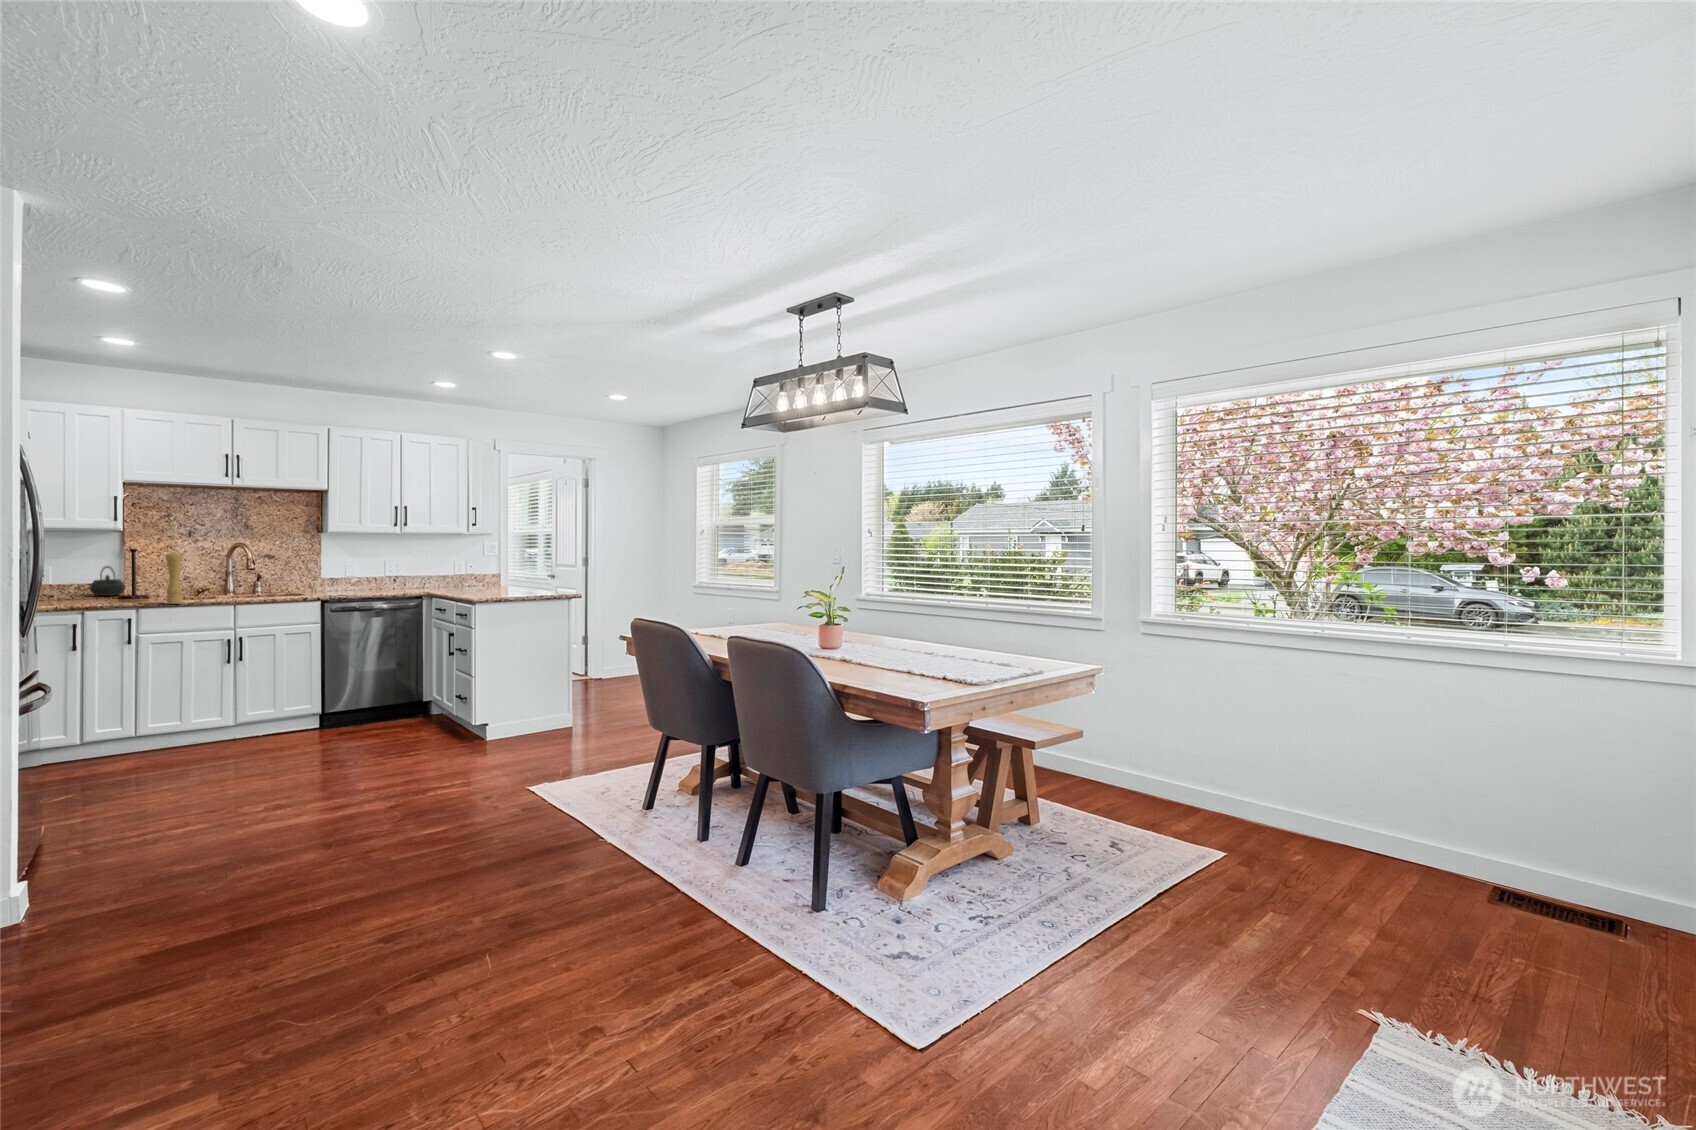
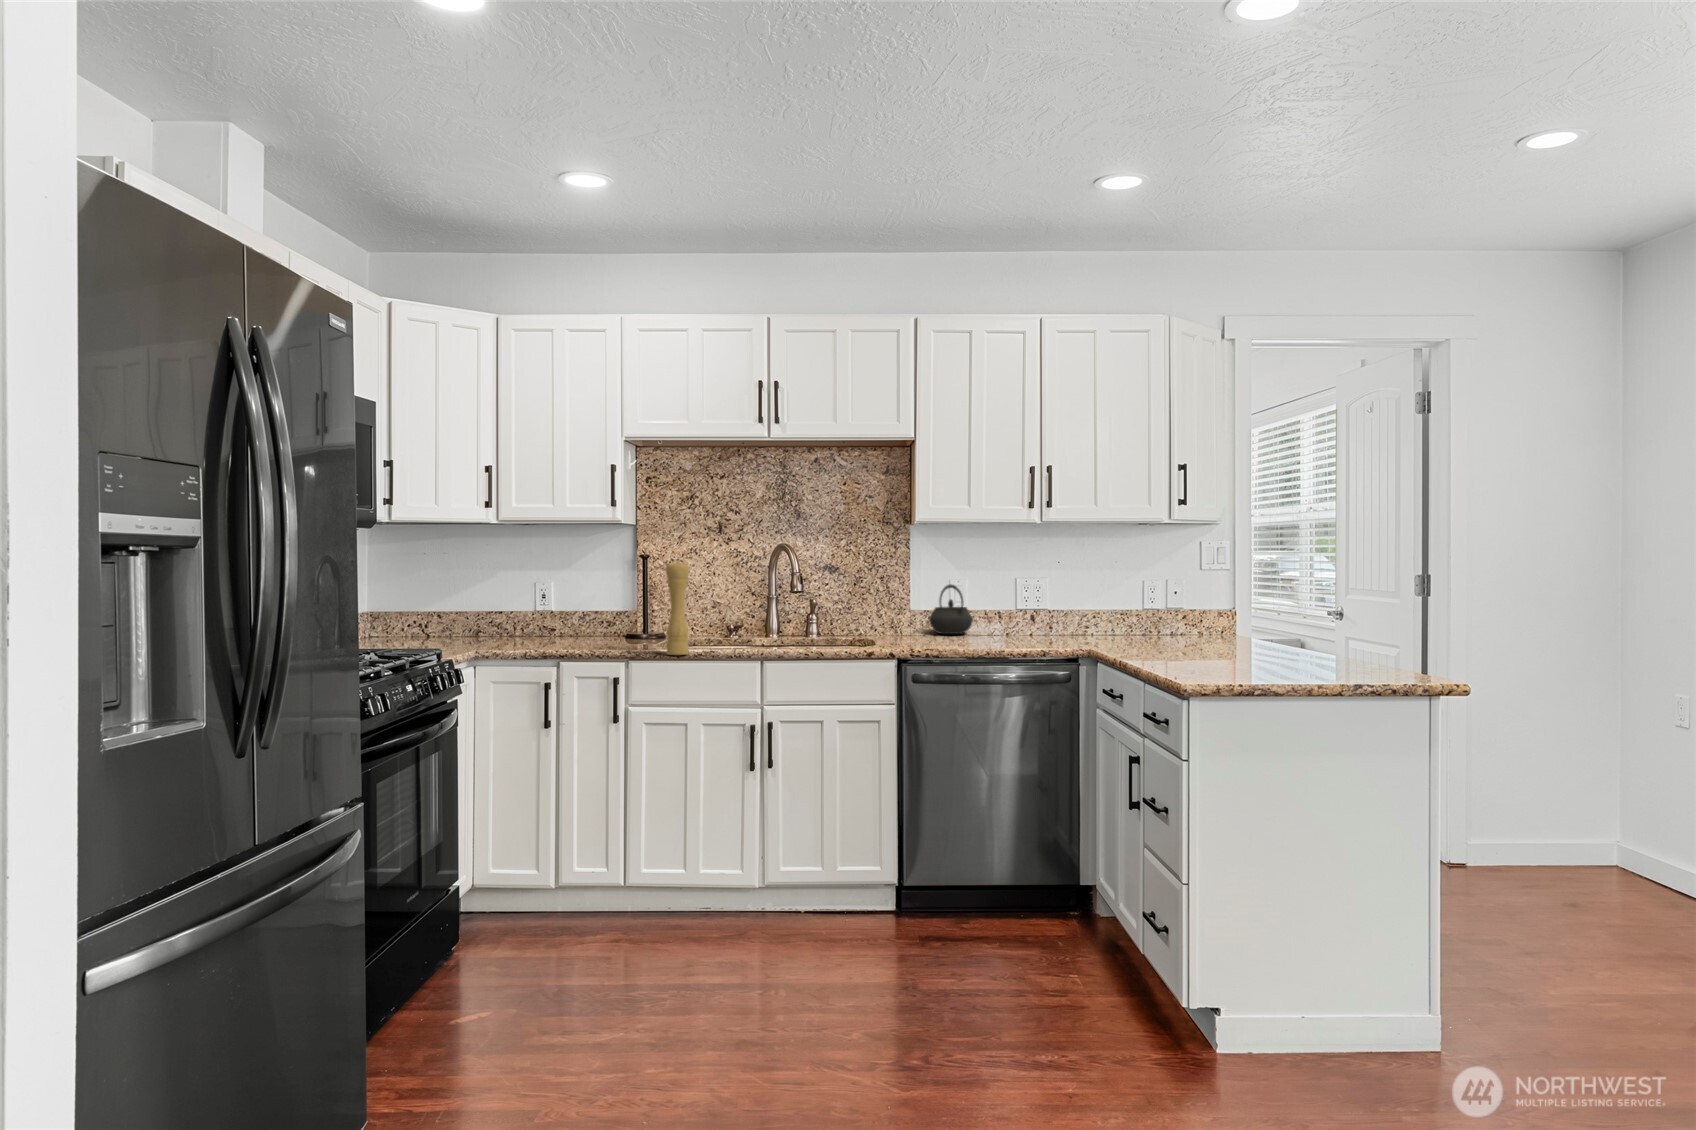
kettle: present [90,566,125,596] -> present [929,585,973,634]

